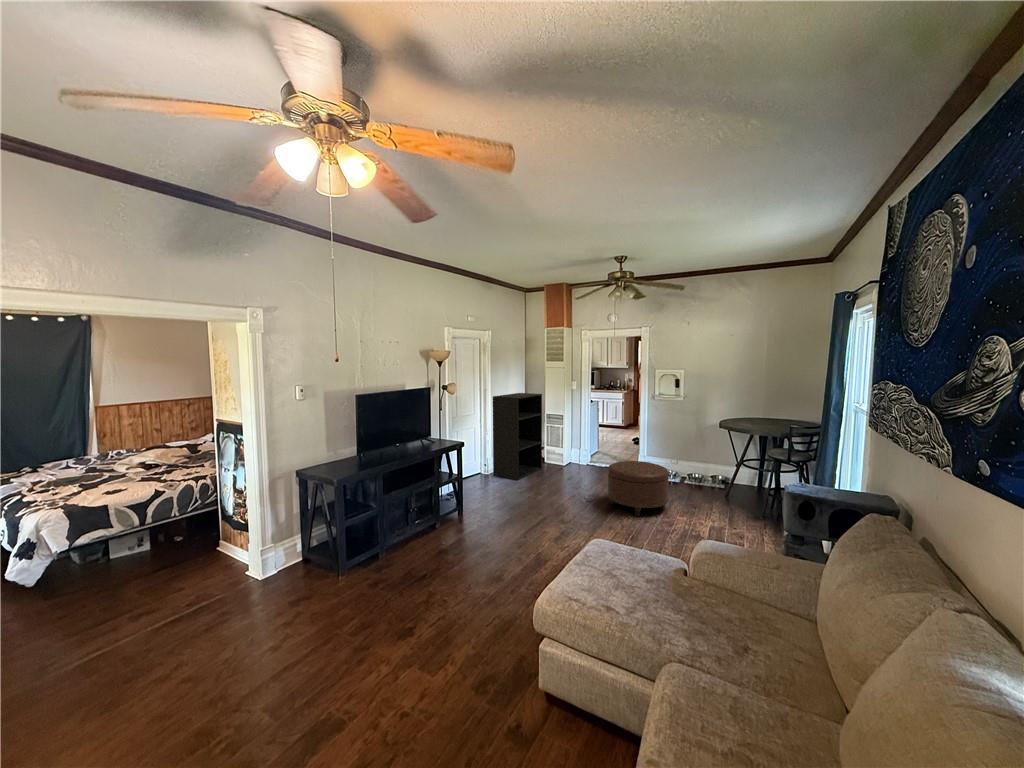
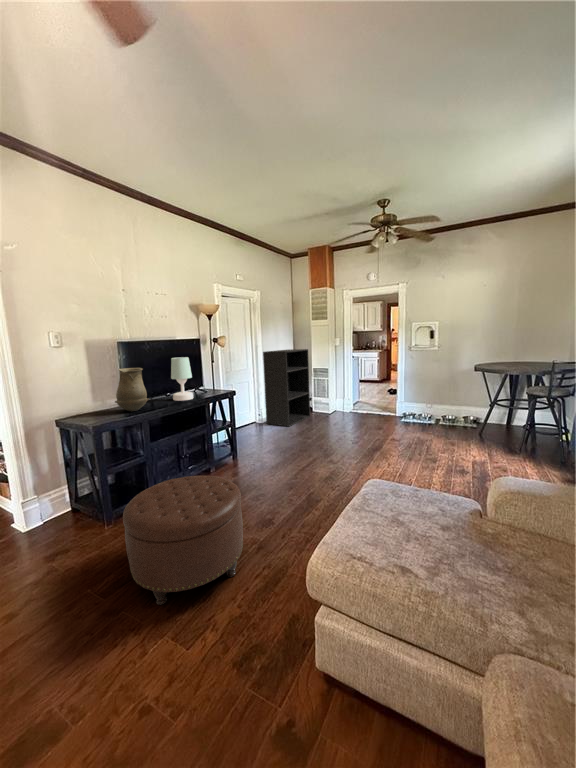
table lamp: none [403,408,423,453] -> present [171,357,193,401]
vase: none [352,421,384,464] -> present [115,368,149,411]
ottoman: present [608,461,669,516] -> present [123,475,243,605]

